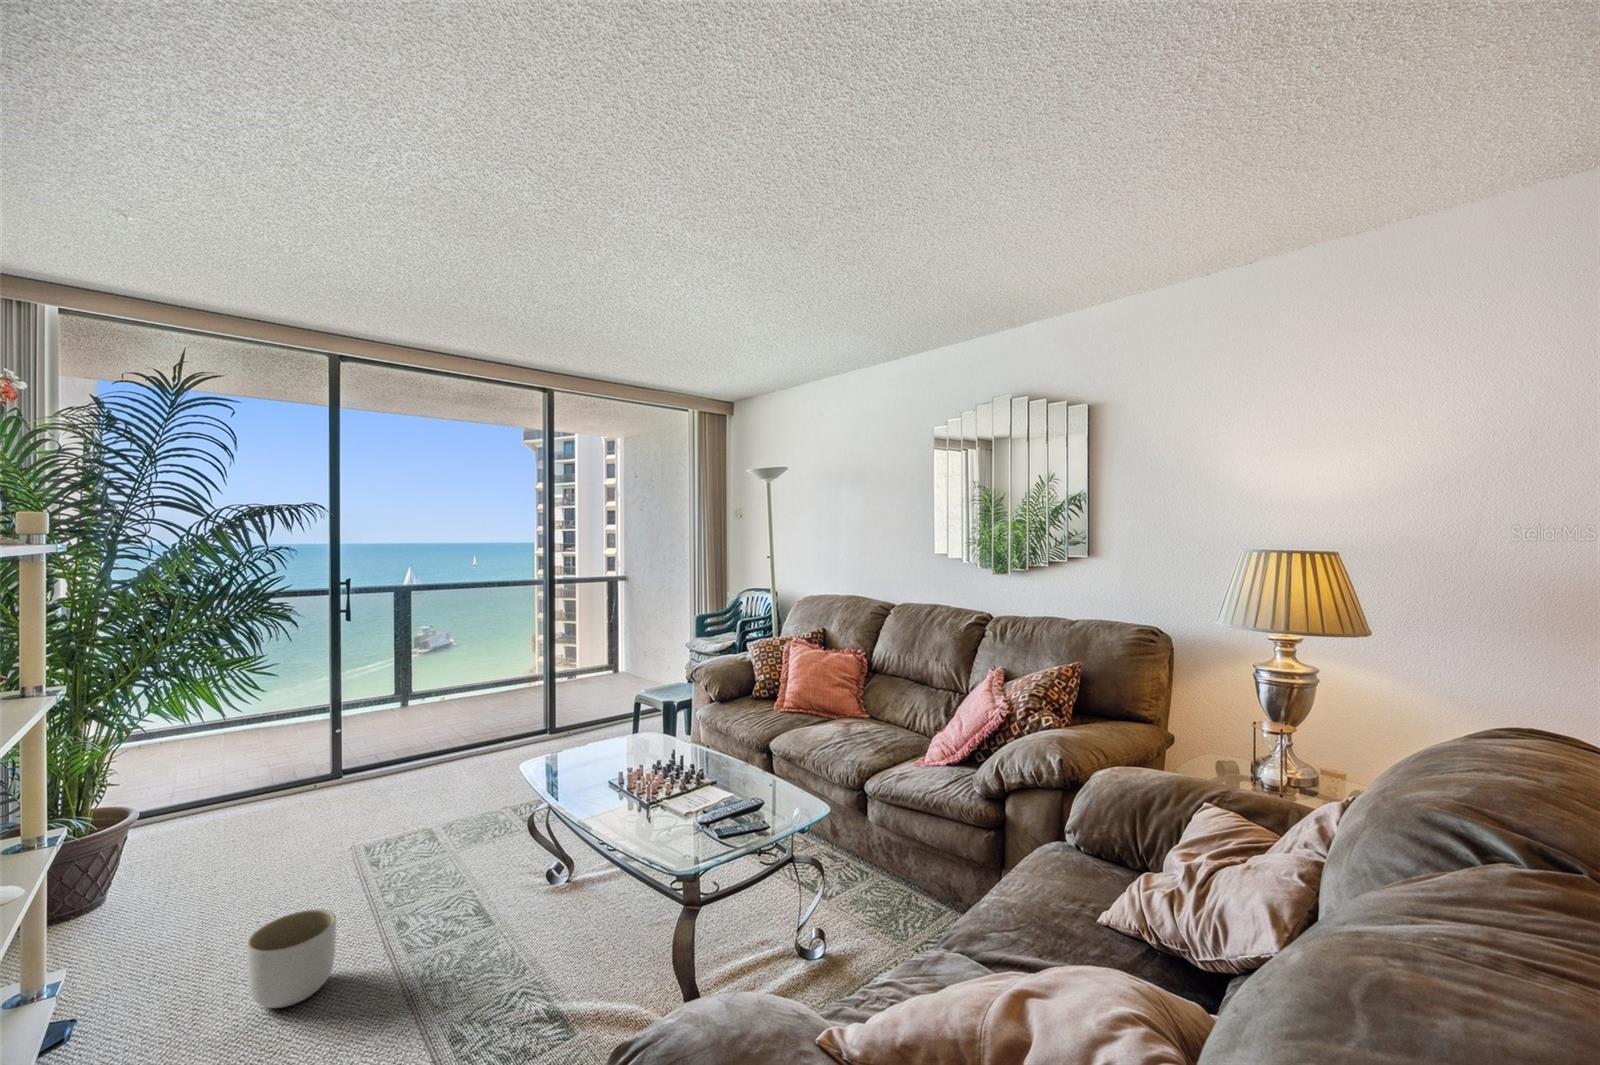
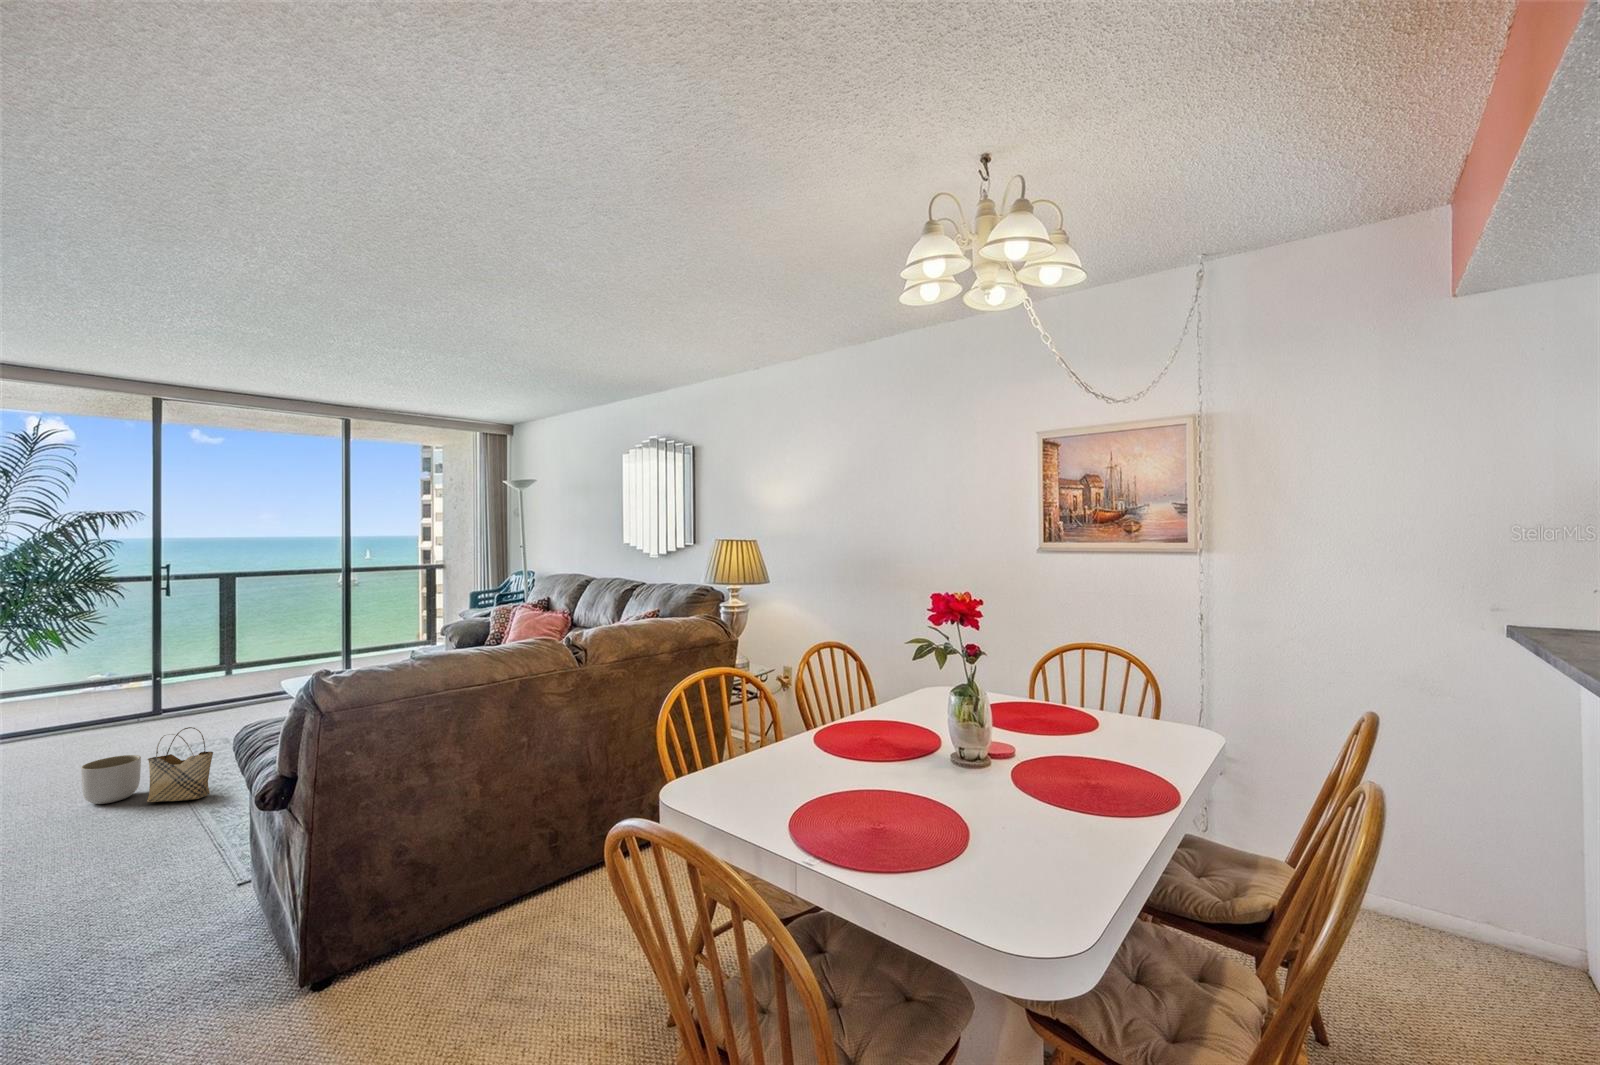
woven basket: none [350,872,450,1014] -> present [147,727,213,803]

